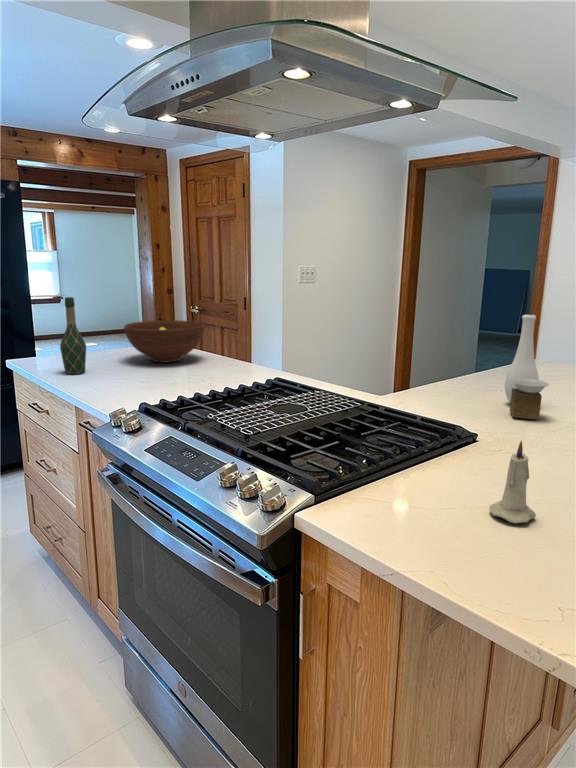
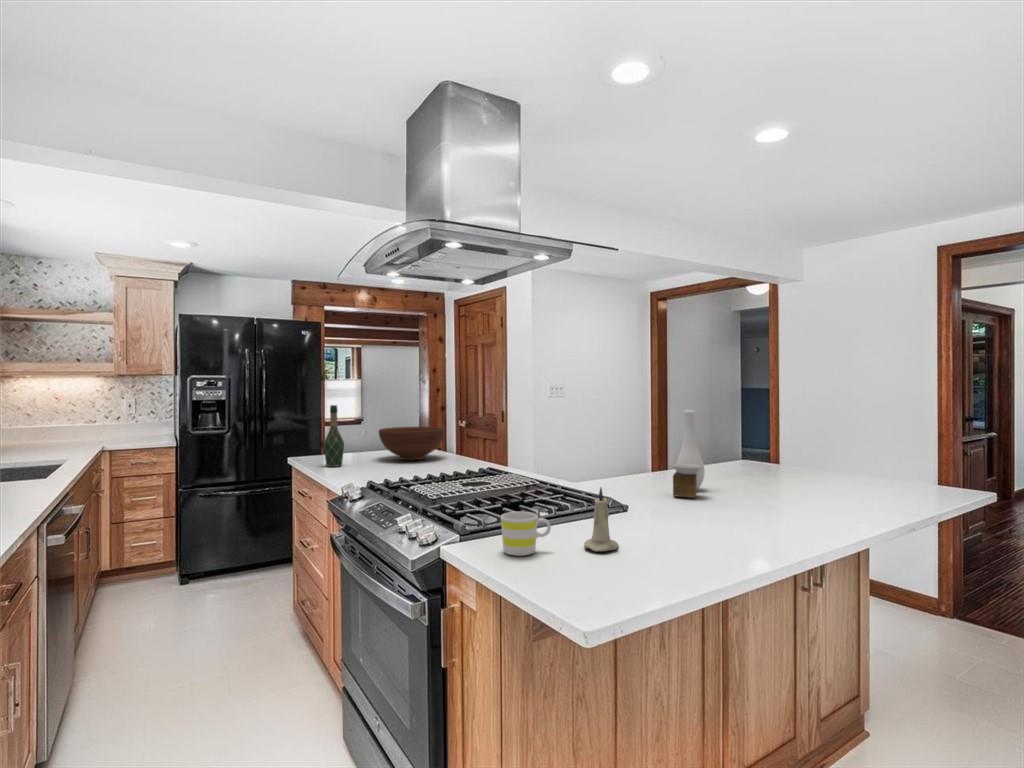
mug: none [394,474,457,537] -> present [501,512,551,556]

